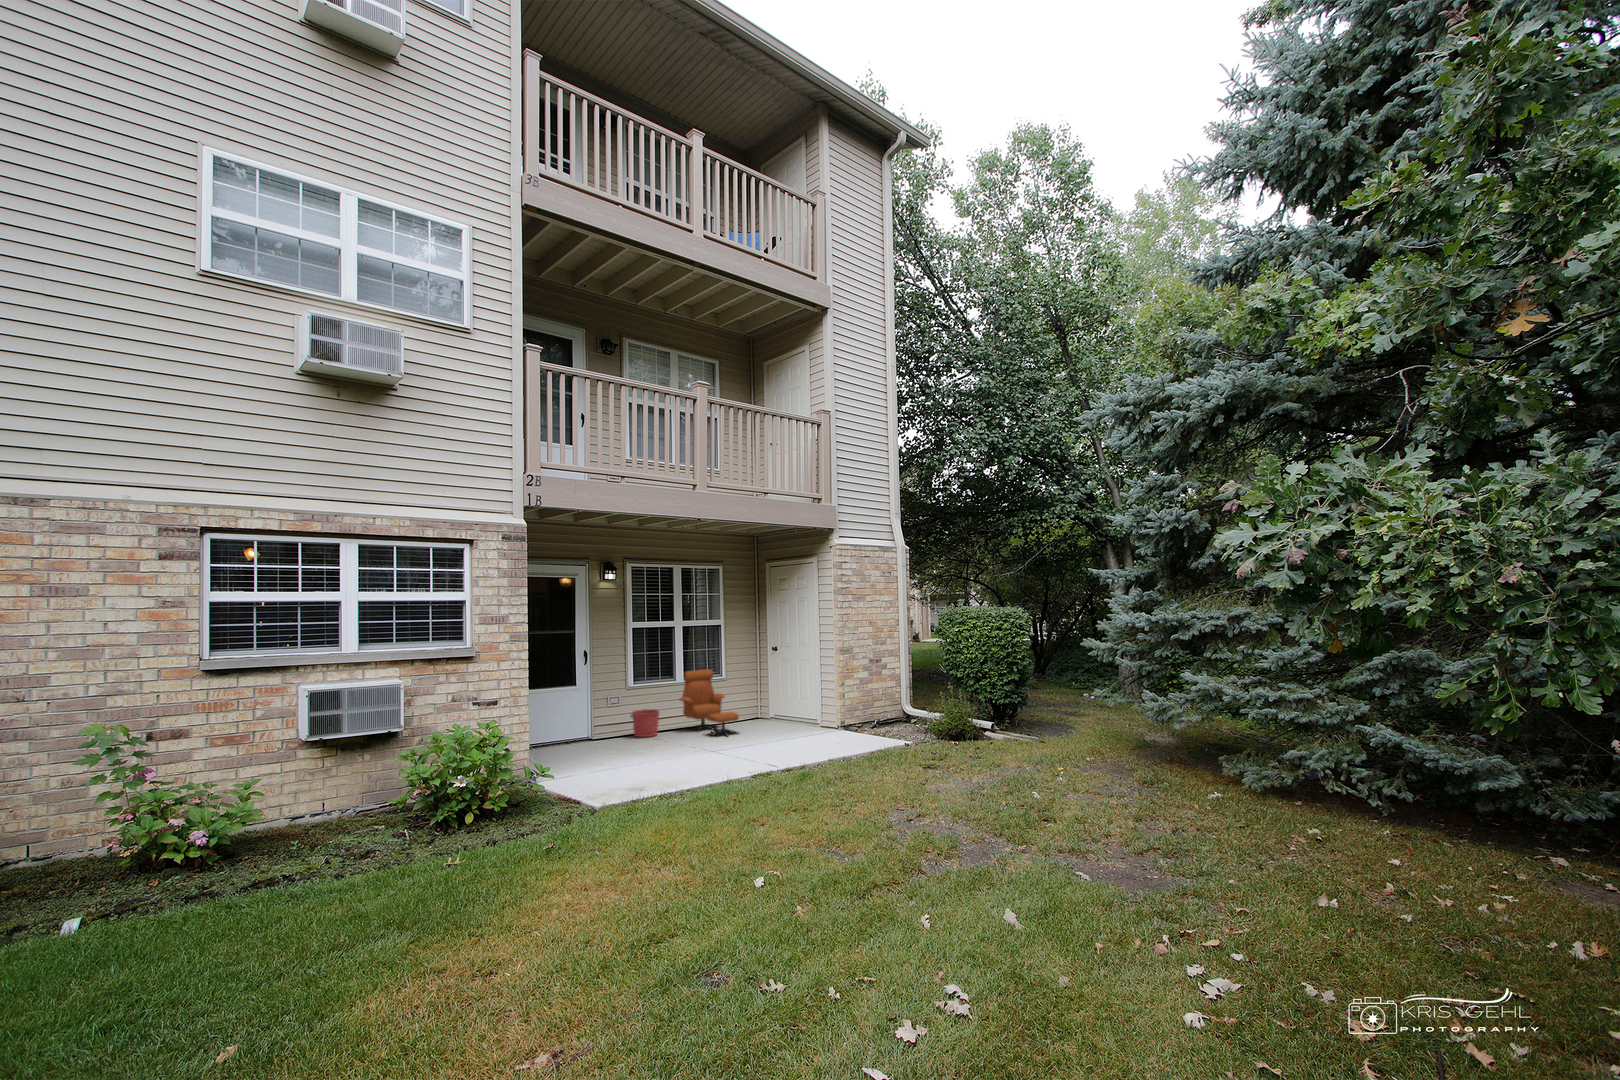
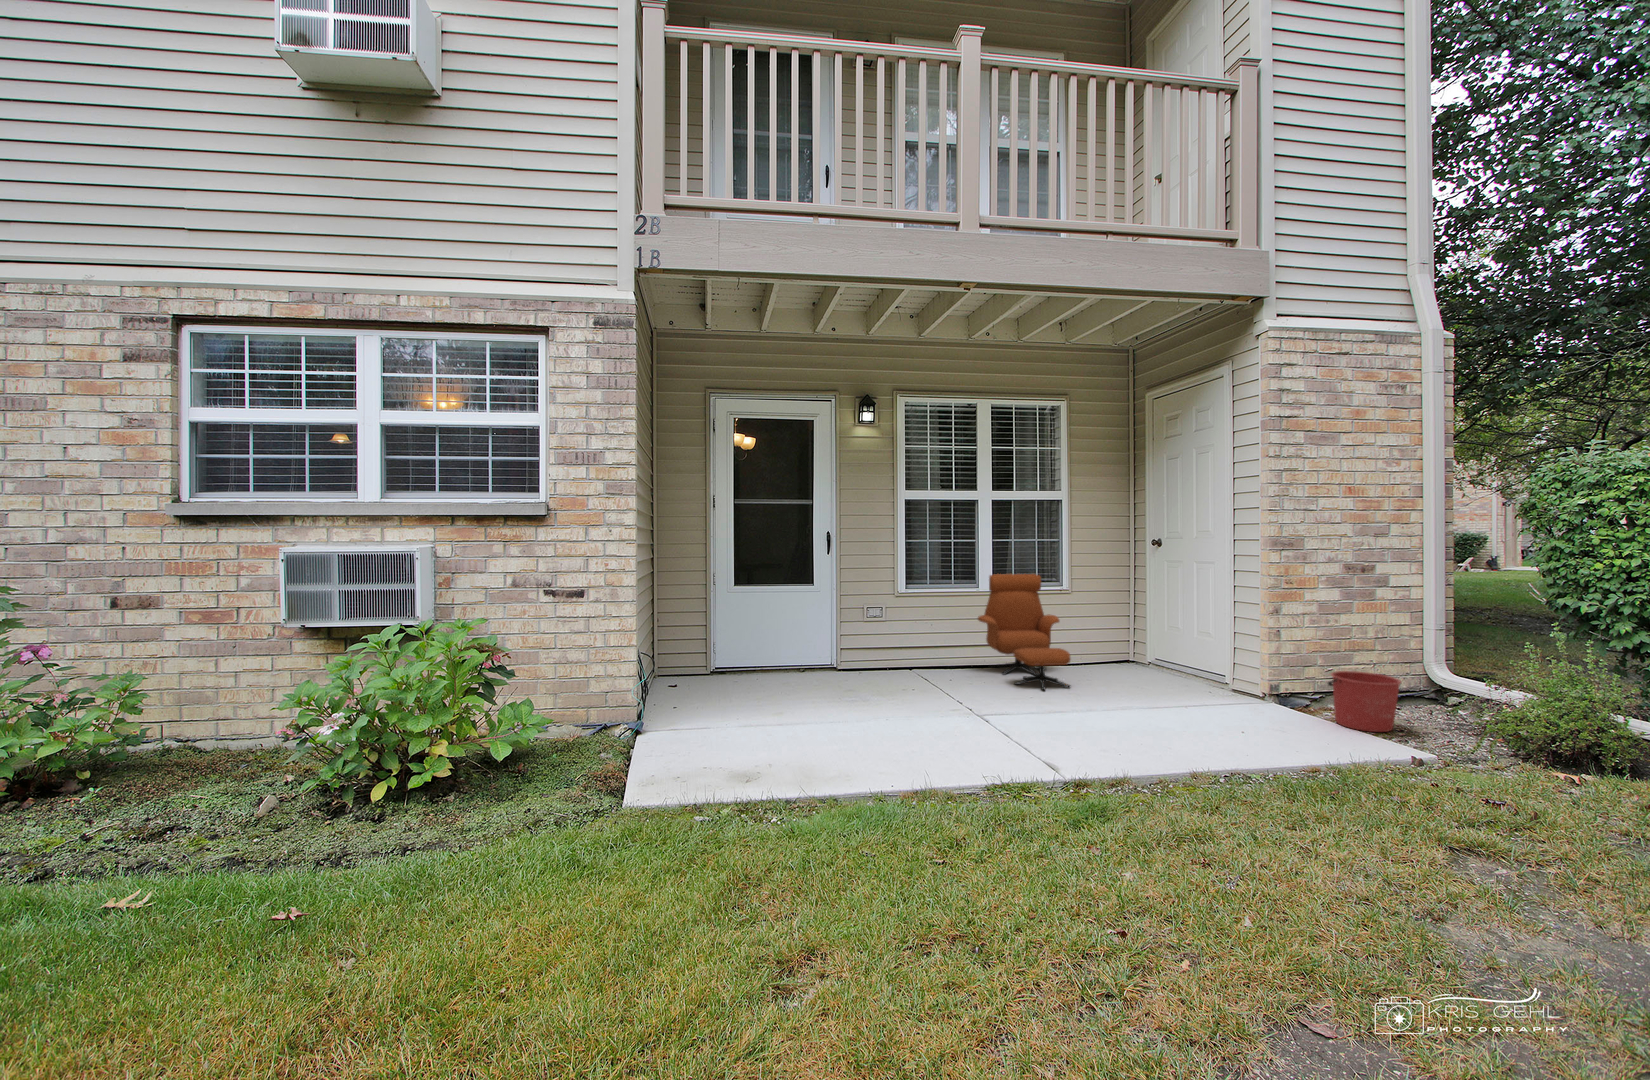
bucket: present [631,709,659,737] -> present [1328,671,1401,732]

